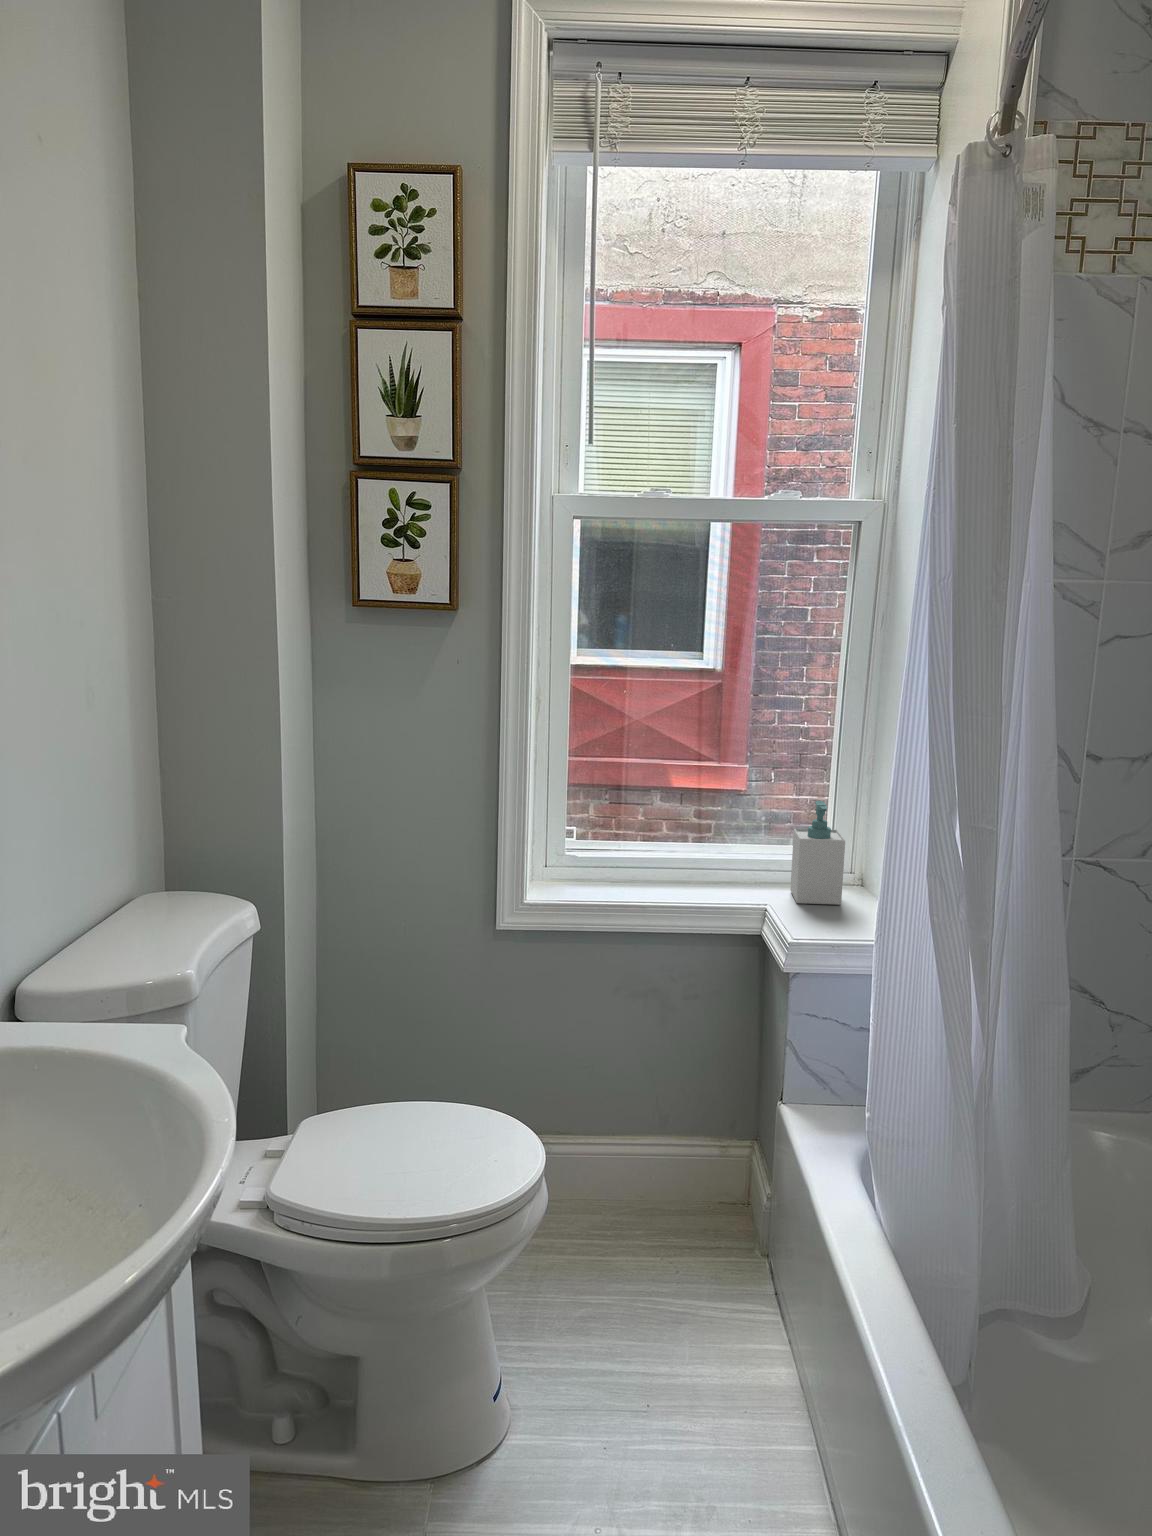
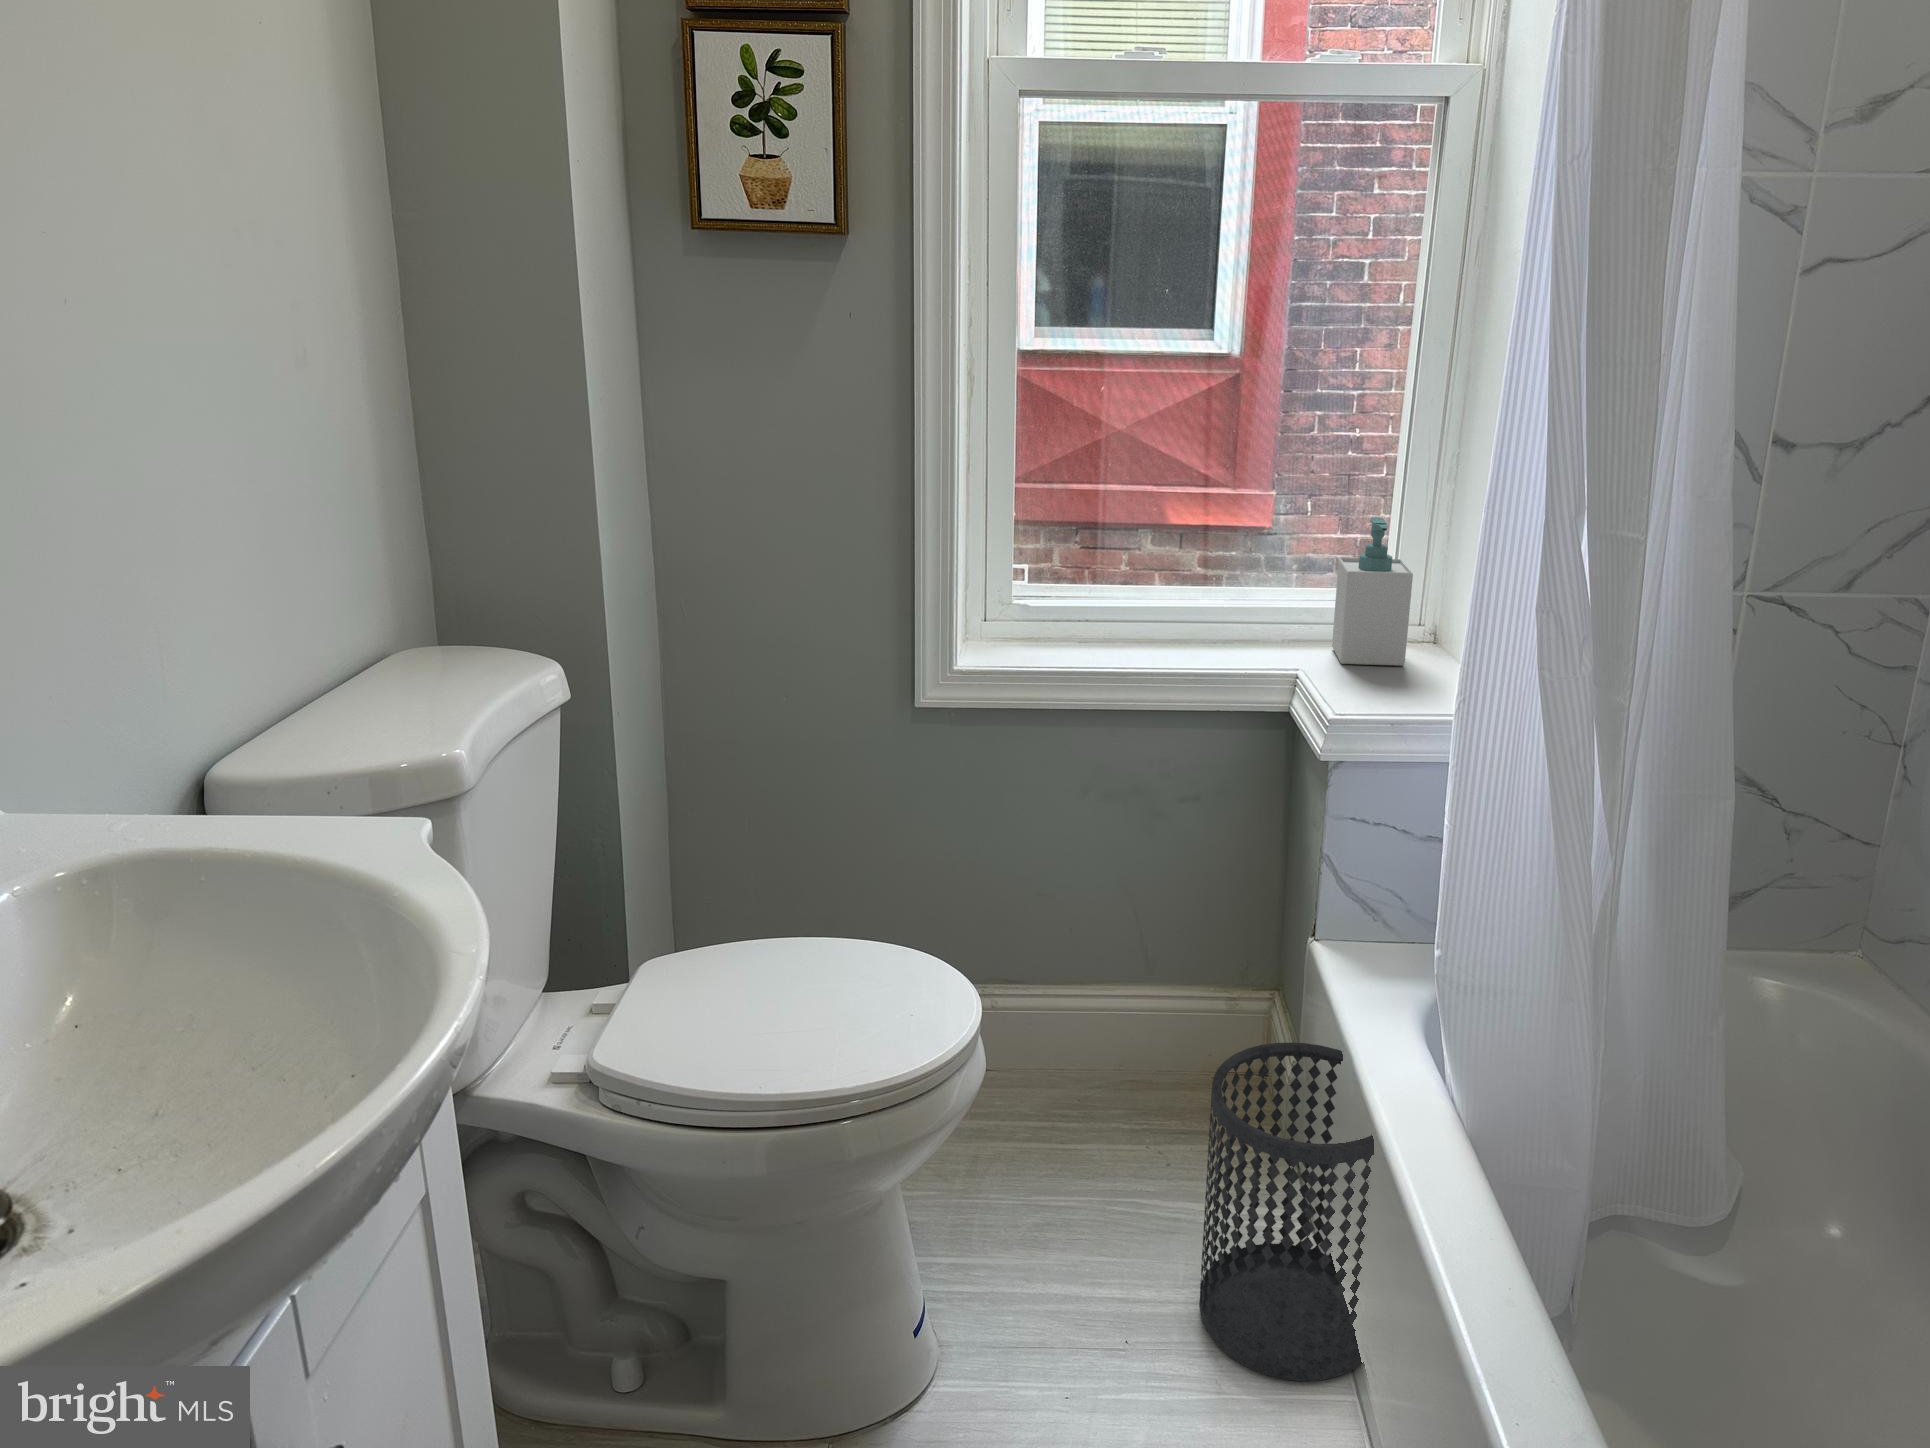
wastebasket: none [702,1179,845,1436] -> present [1199,1042,1374,1381]

